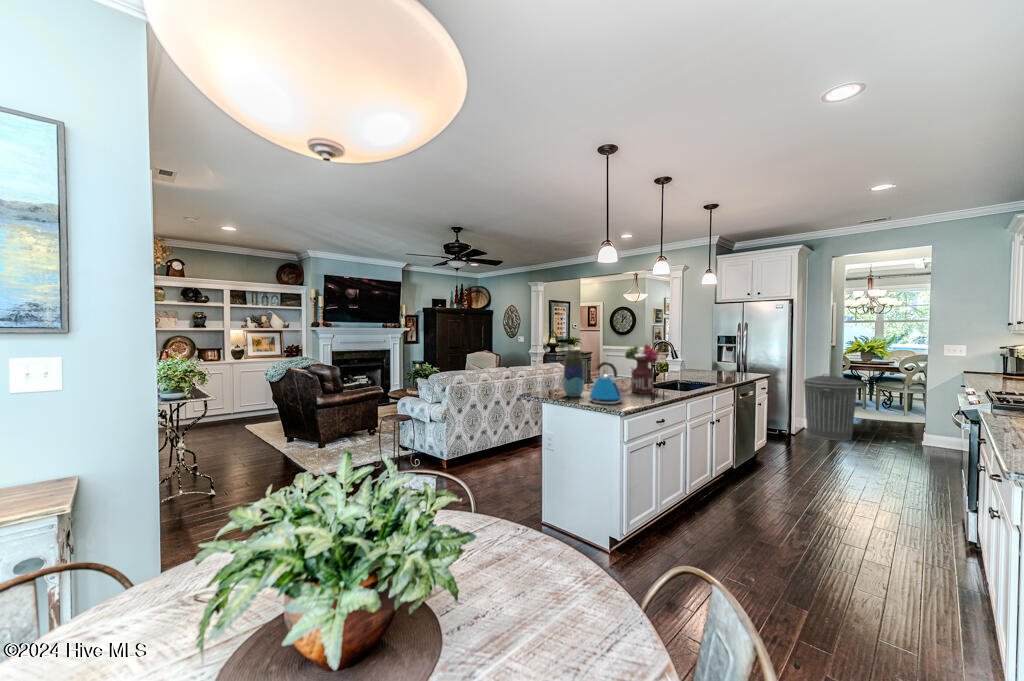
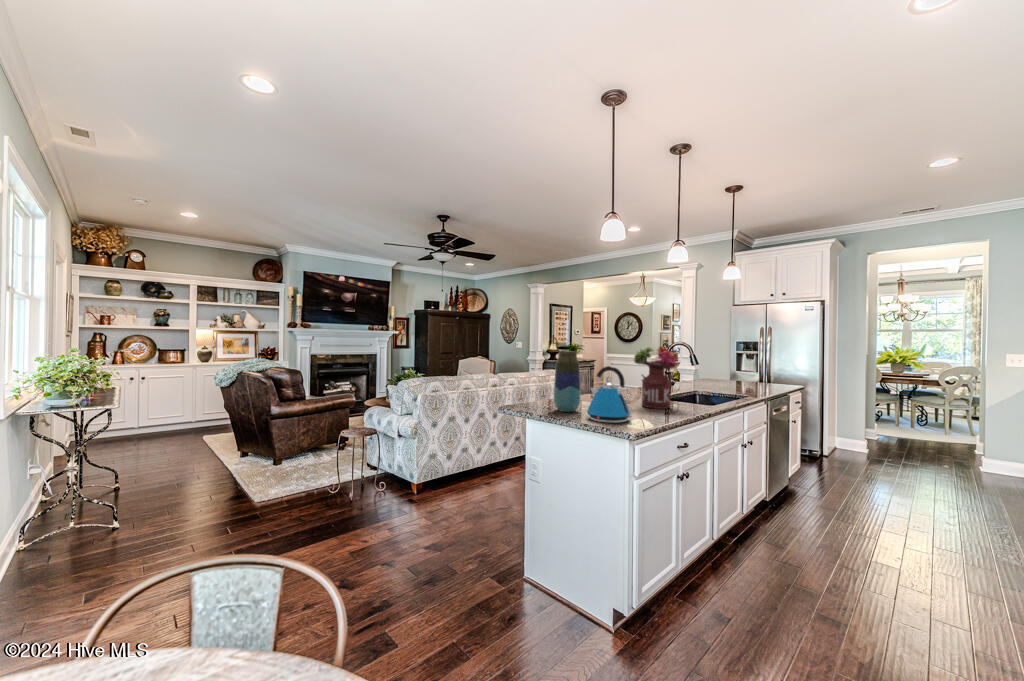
trash can: present [804,374,858,441] -> none [838,387,904,465]

